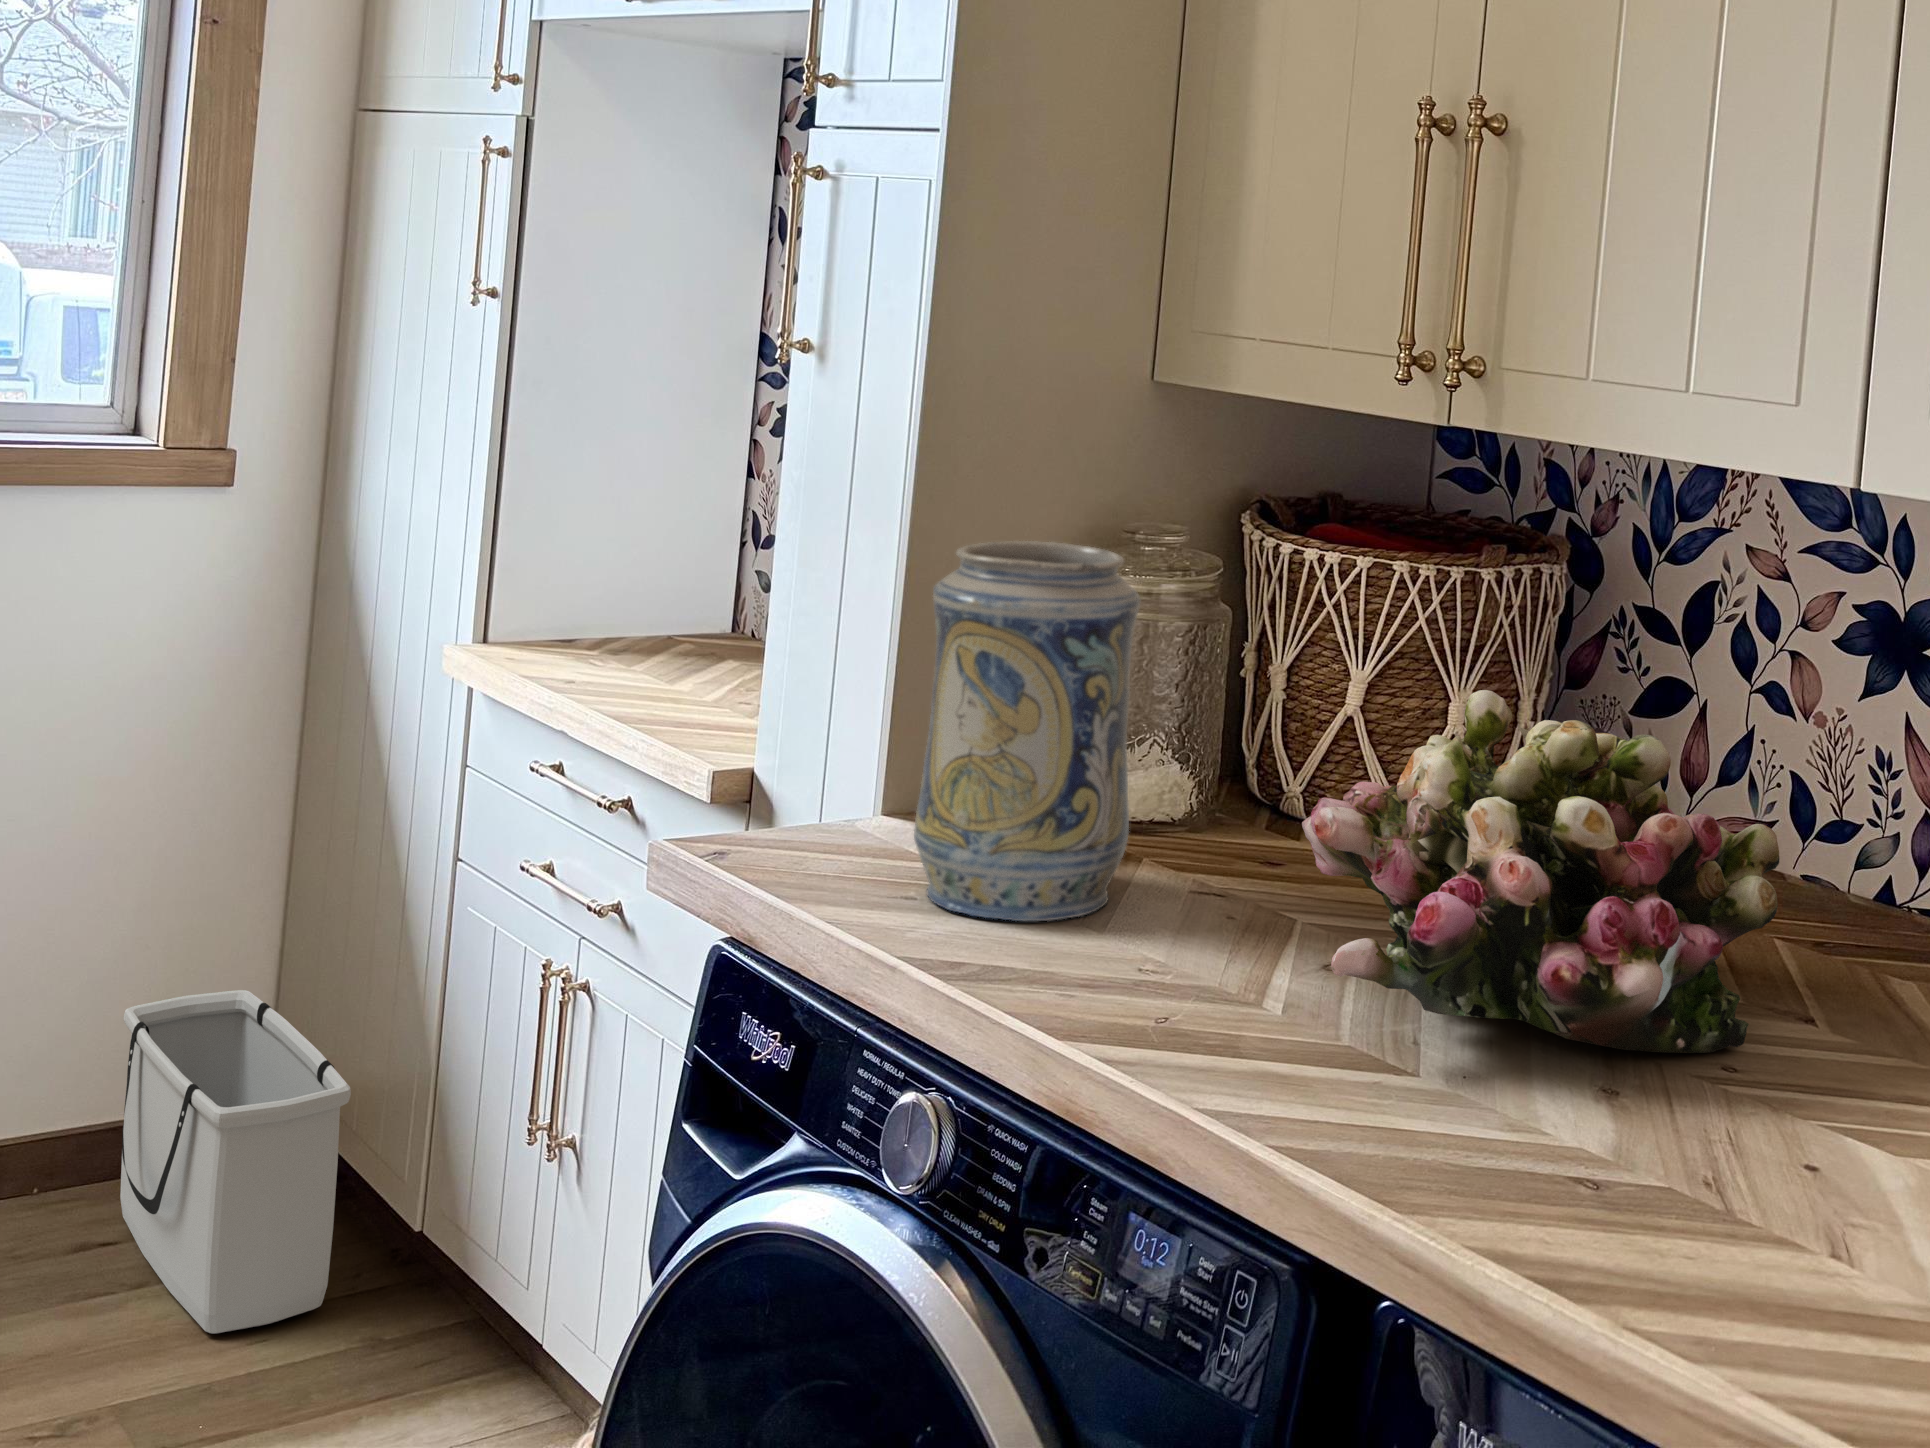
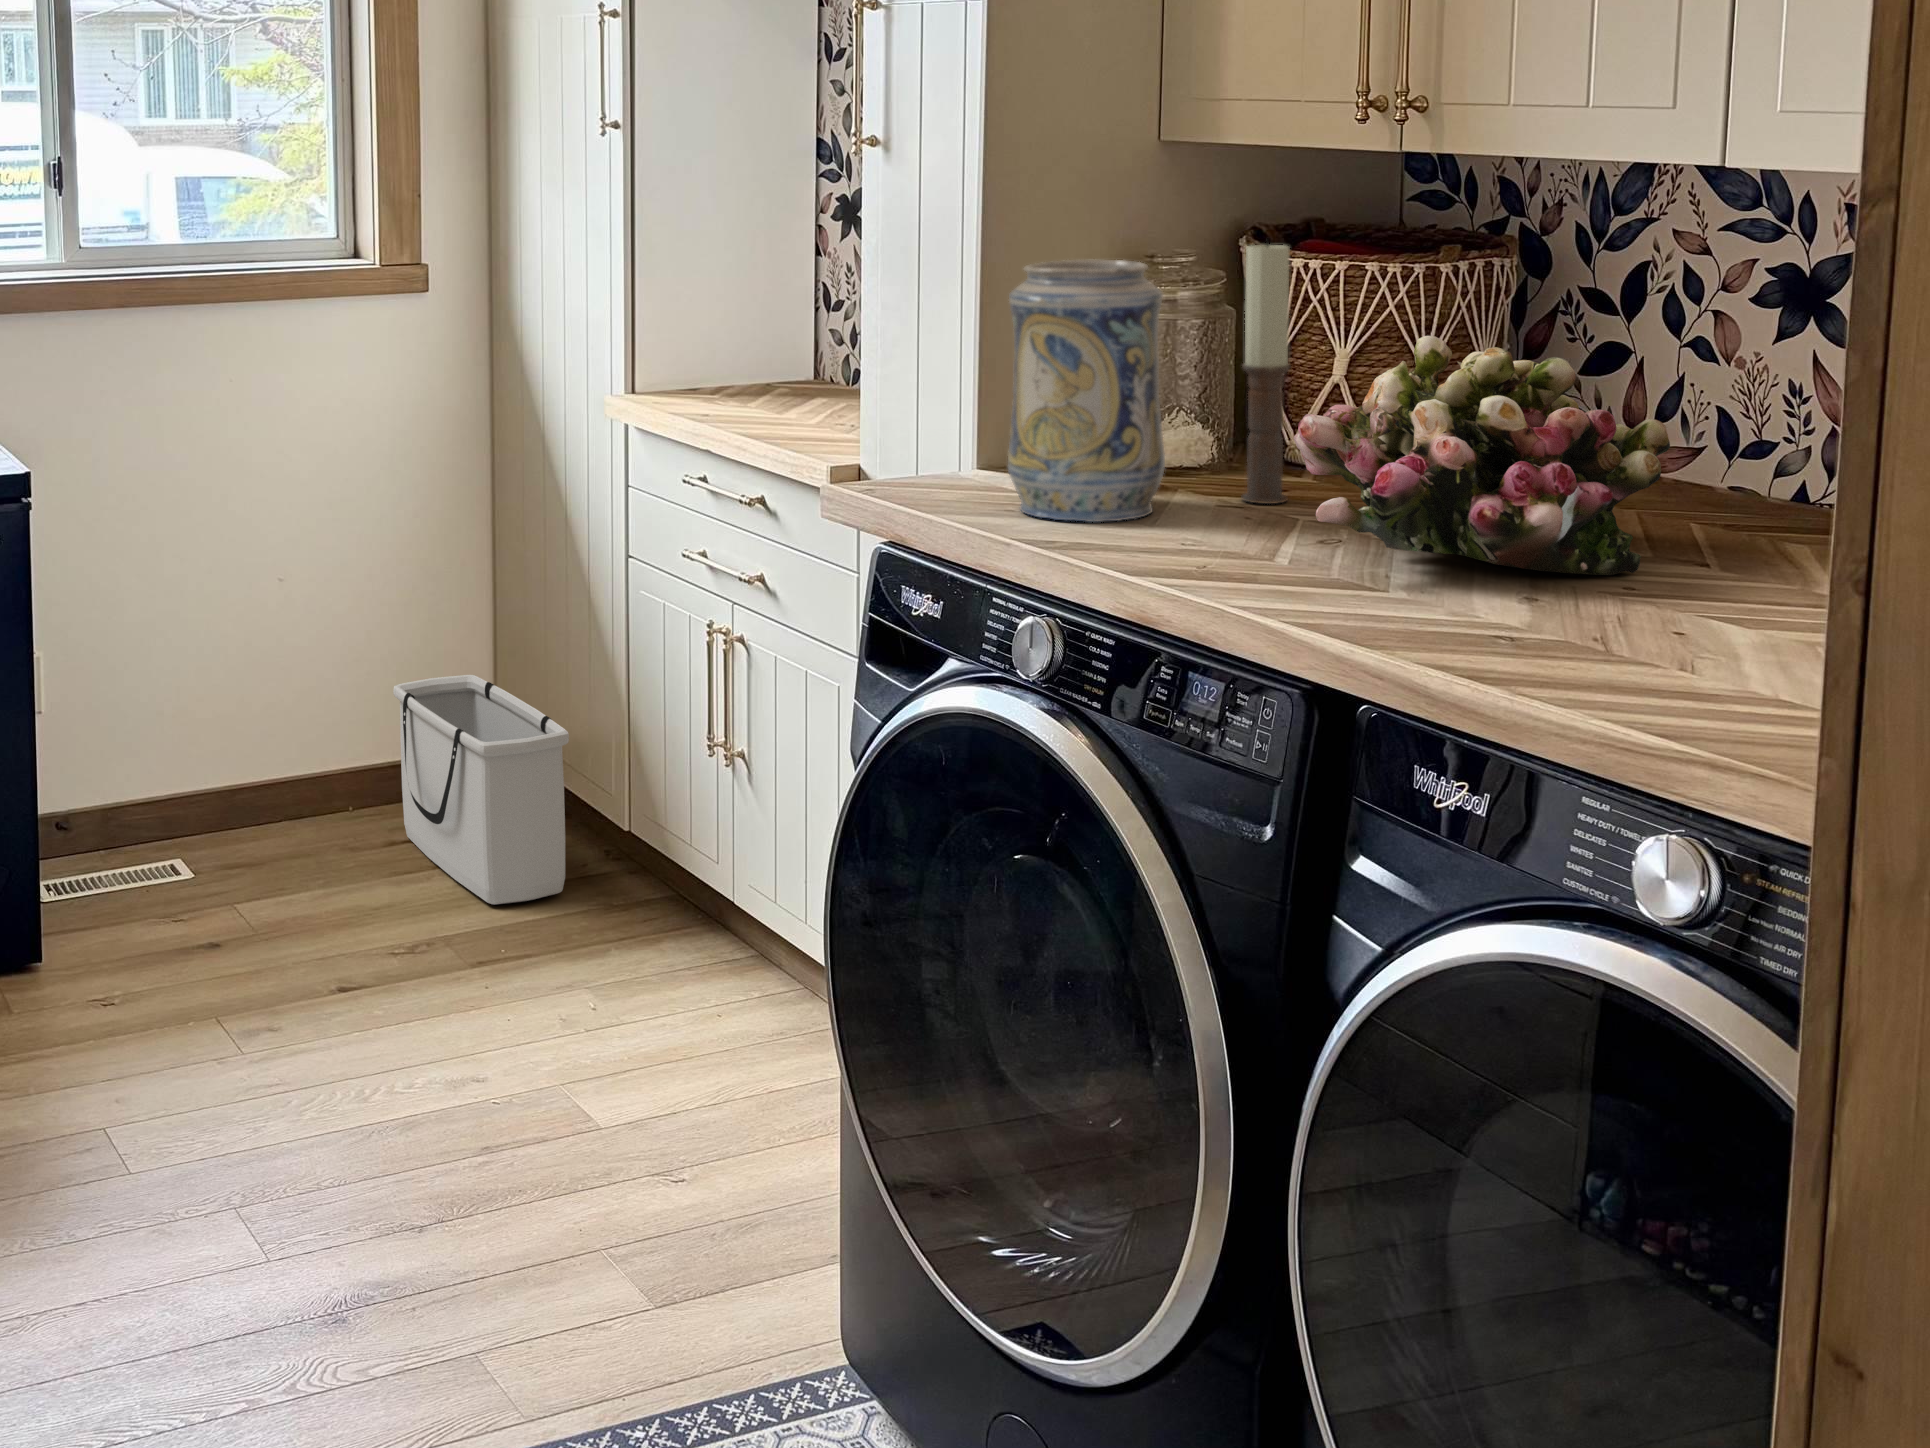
candle: none [1226,529,1307,889] -> present [1242,240,1291,504]

